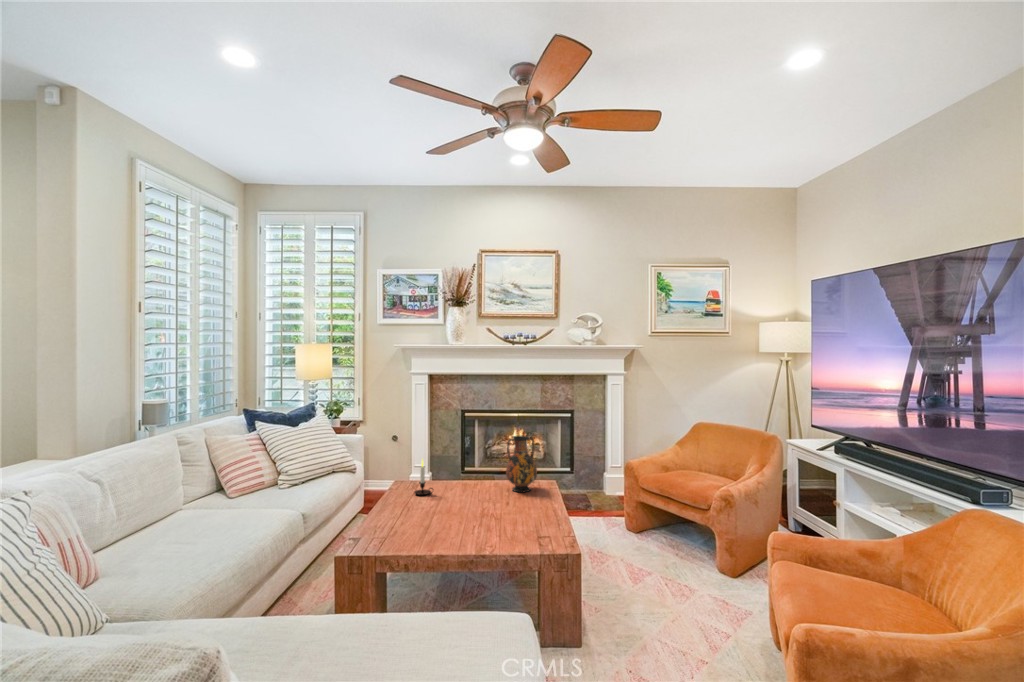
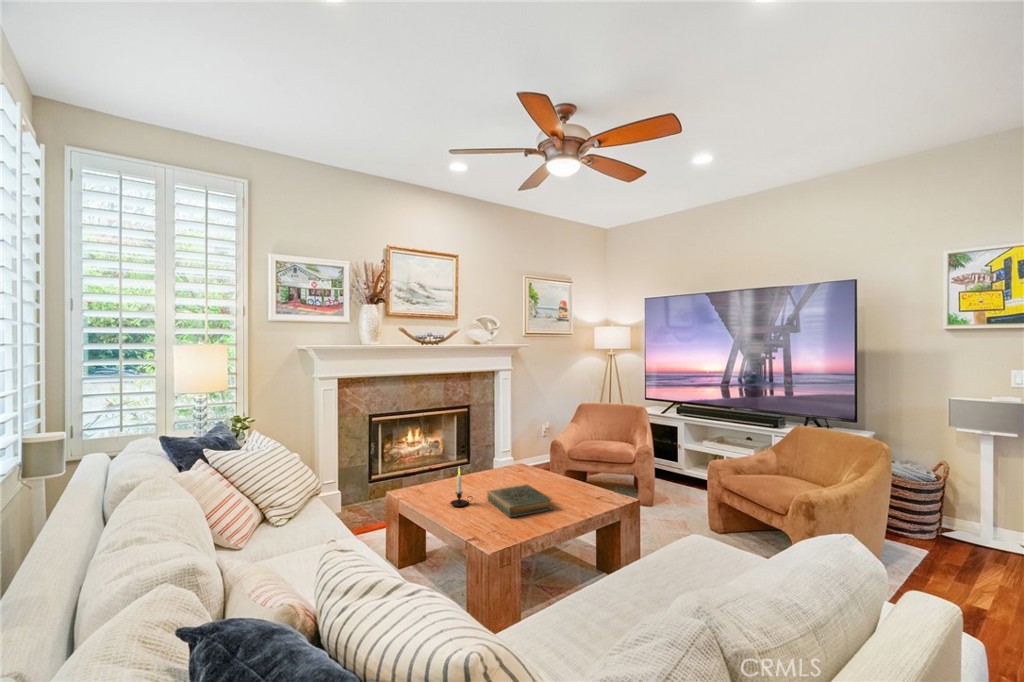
vase: present [506,436,537,492] -> none [522,430,551,484]
hardback book: none [432,486,492,513] -> present [487,485,552,517]

